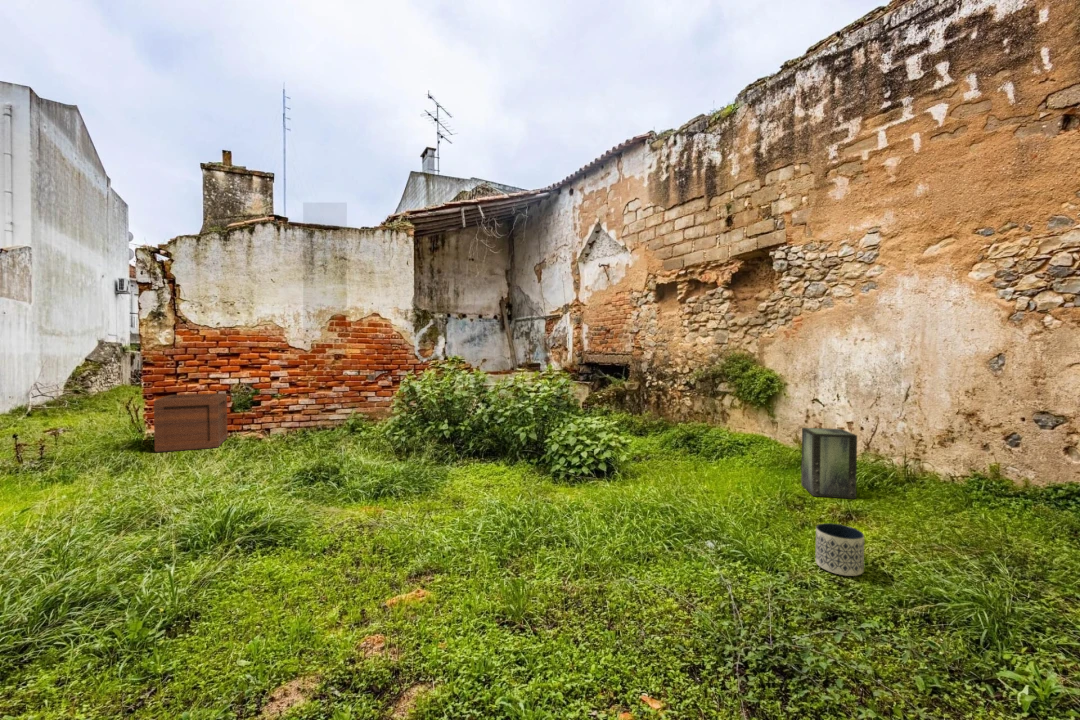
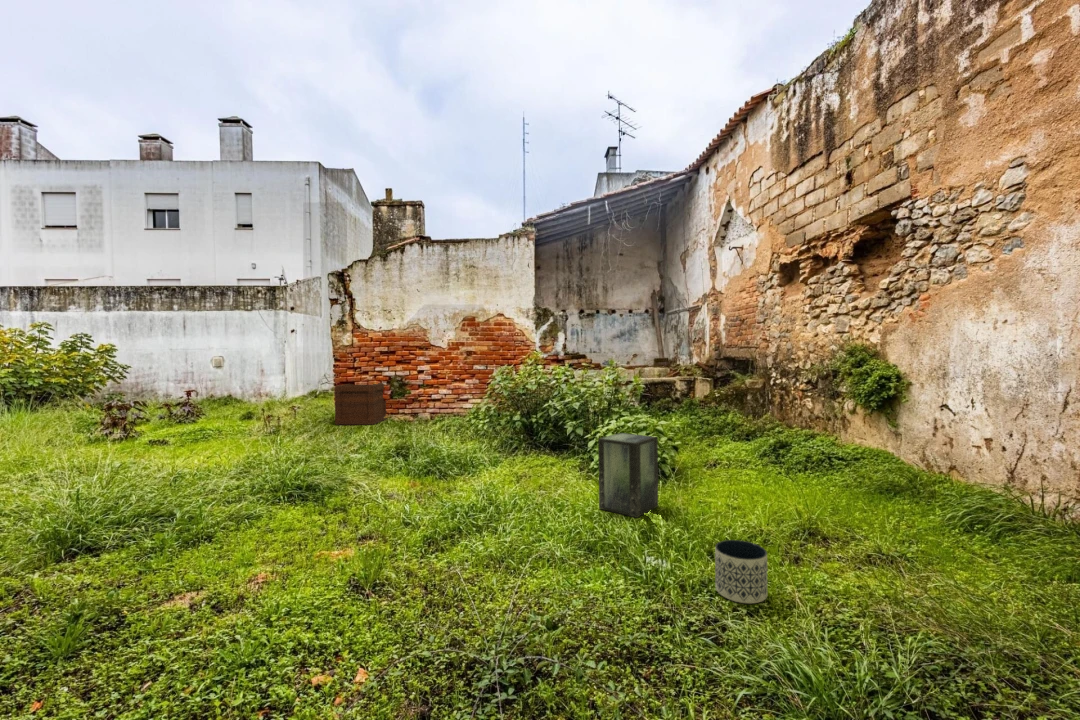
storage box: present [801,428,857,499] -> present [598,433,658,518]

